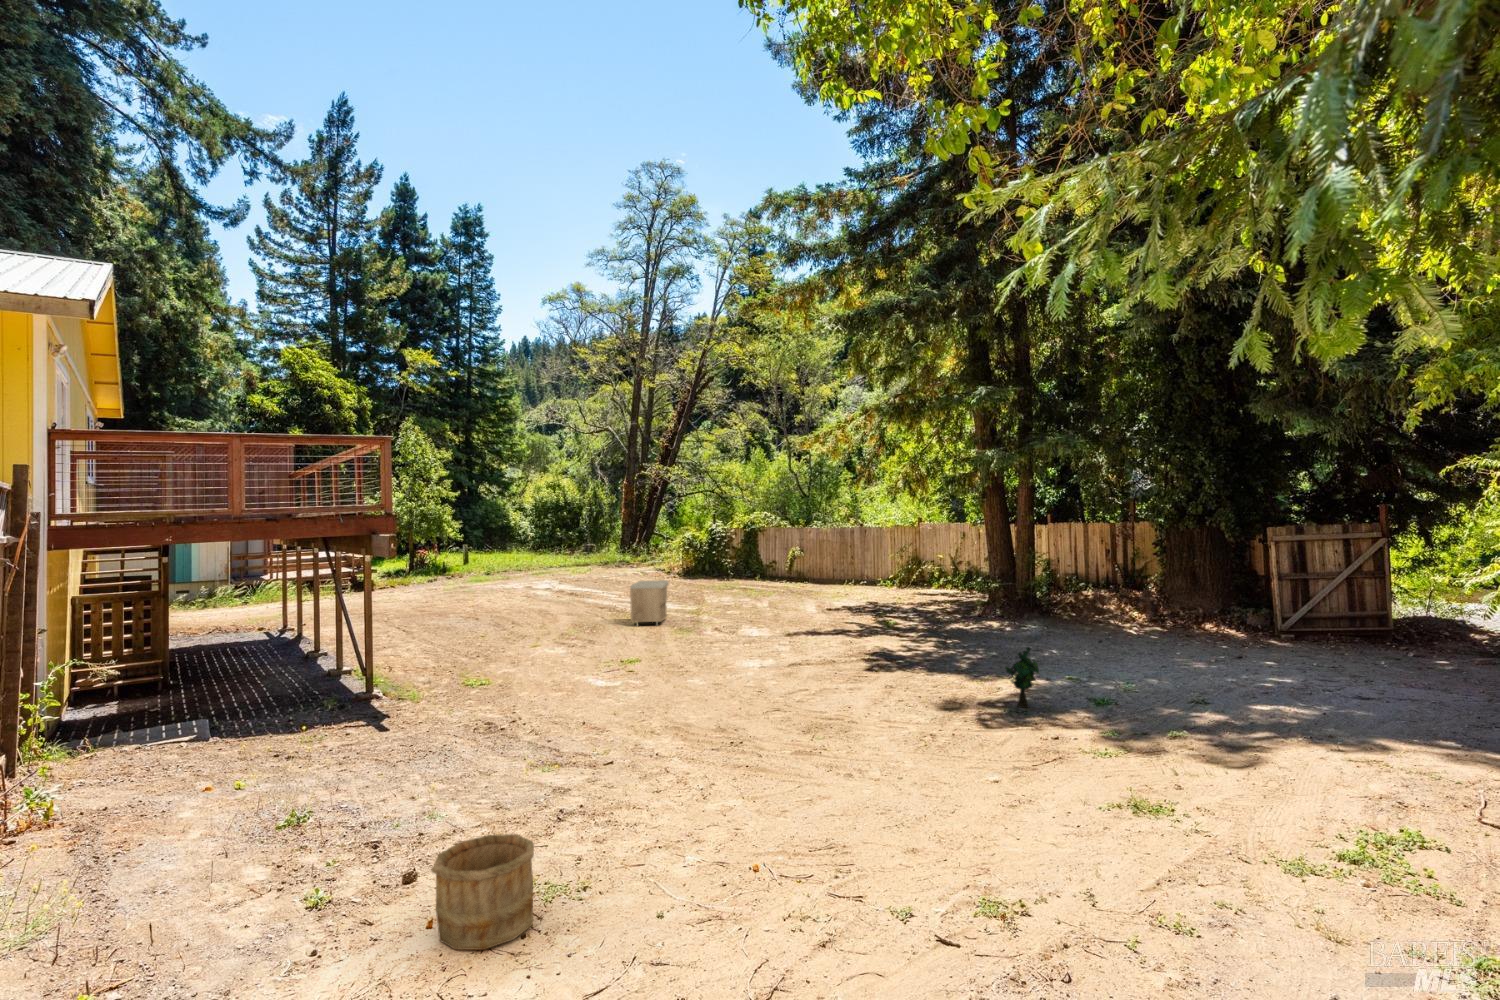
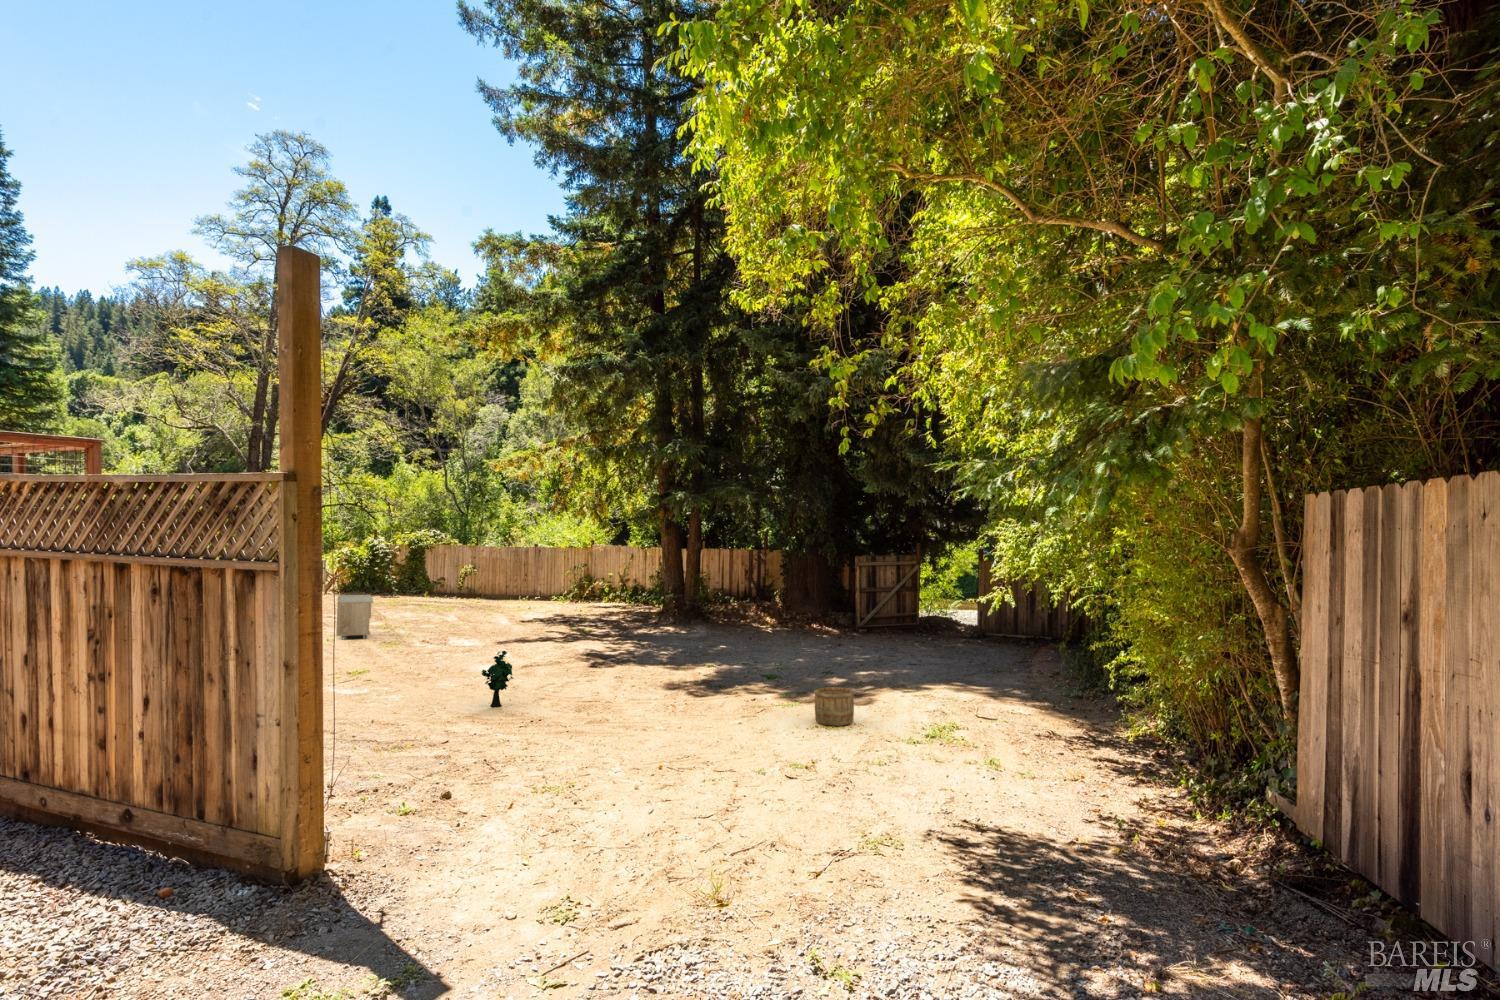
decorative plant: present [1005,647,1039,708] -> present [481,651,513,707]
wooden bucket: present [432,834,534,950] -> present [814,687,855,726]

